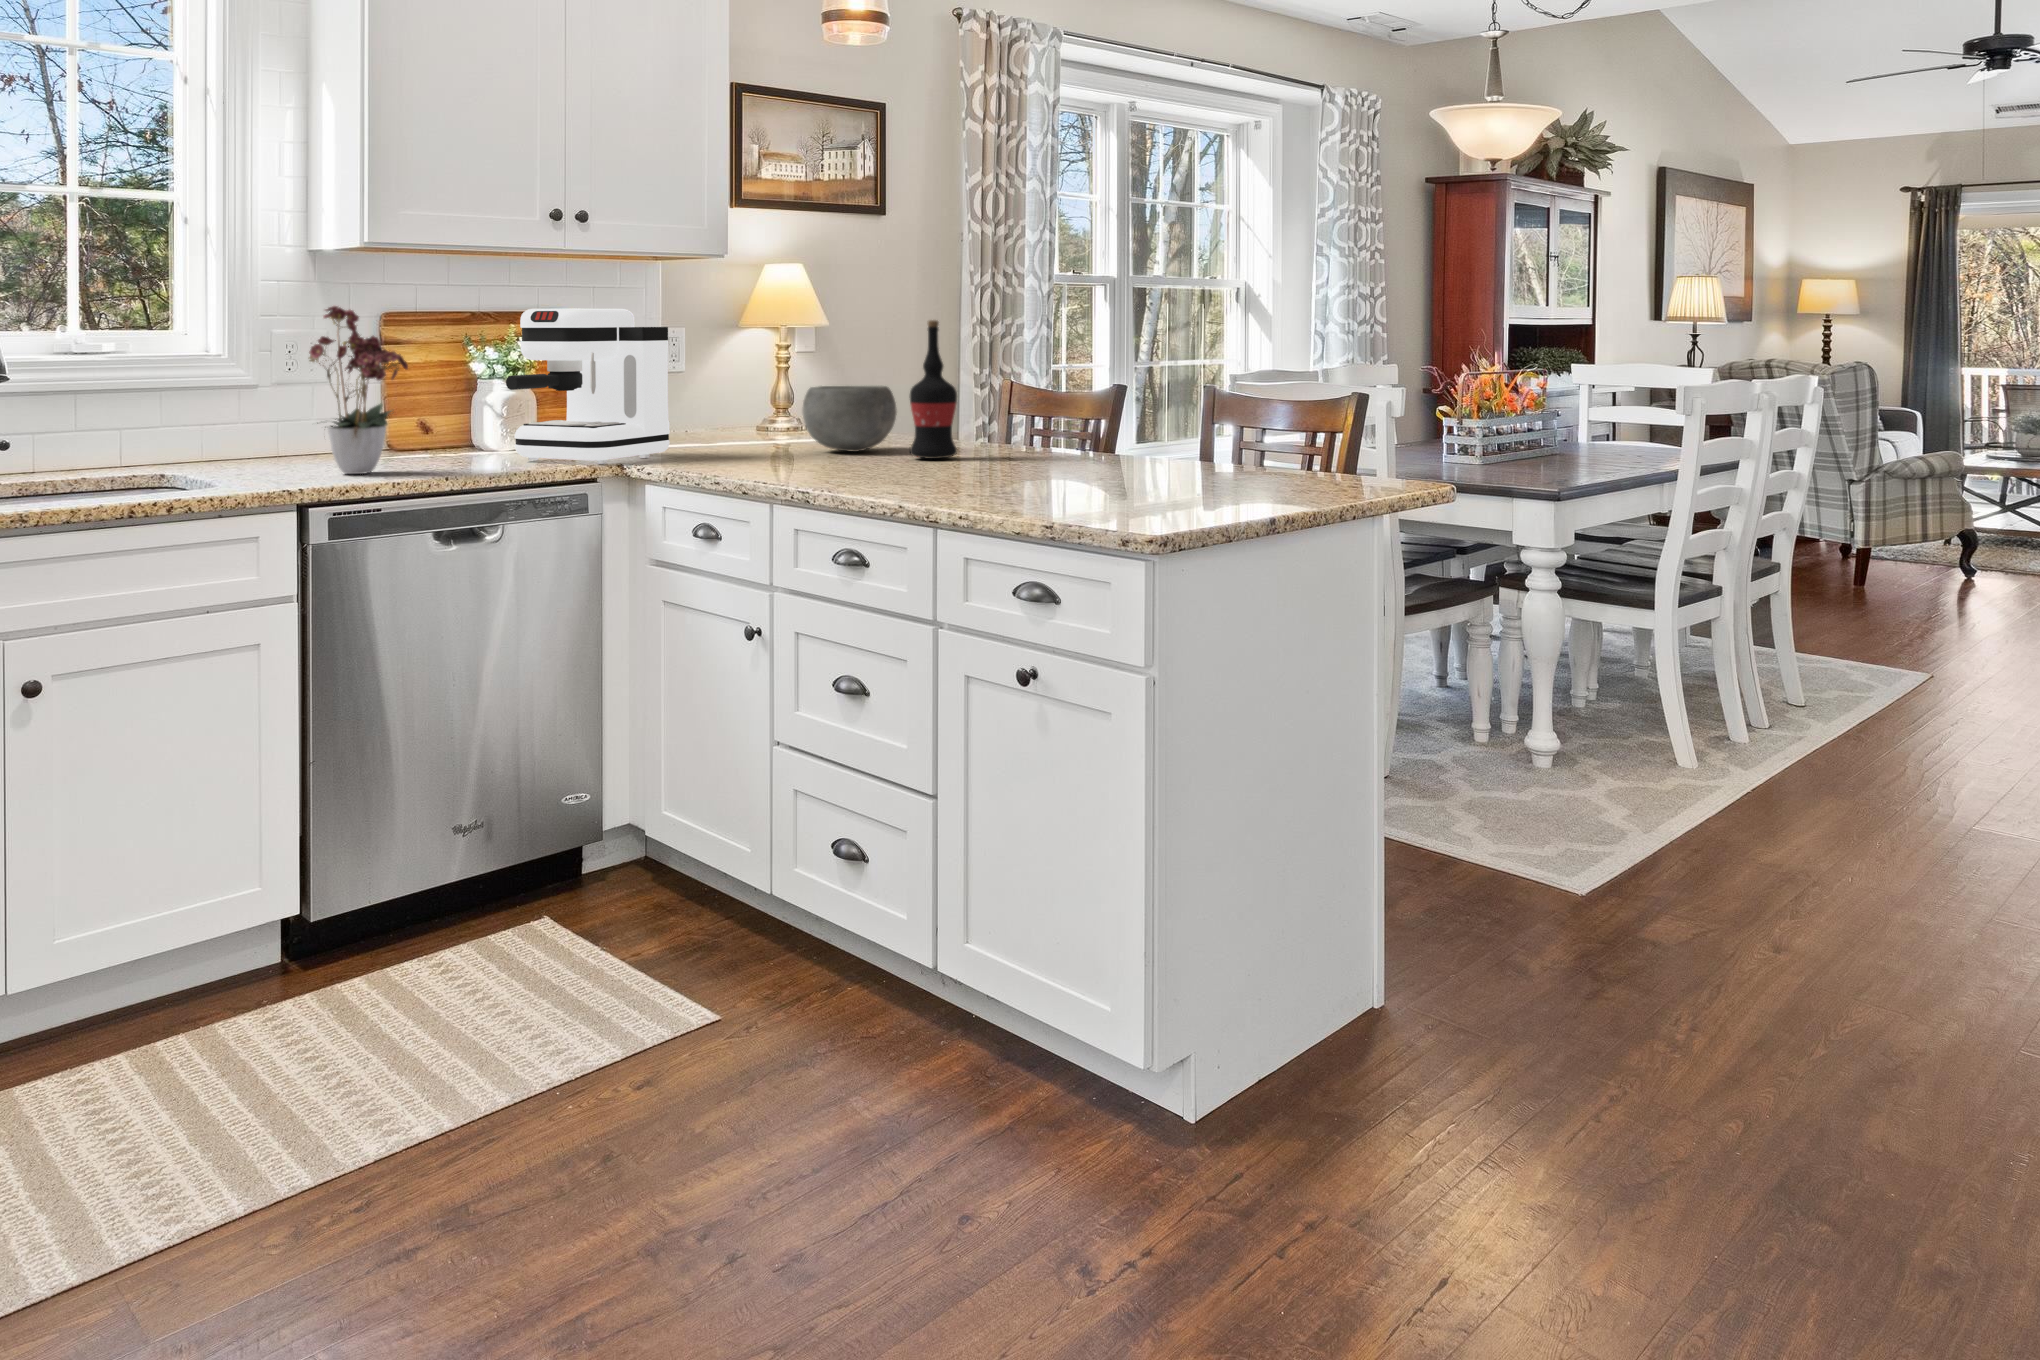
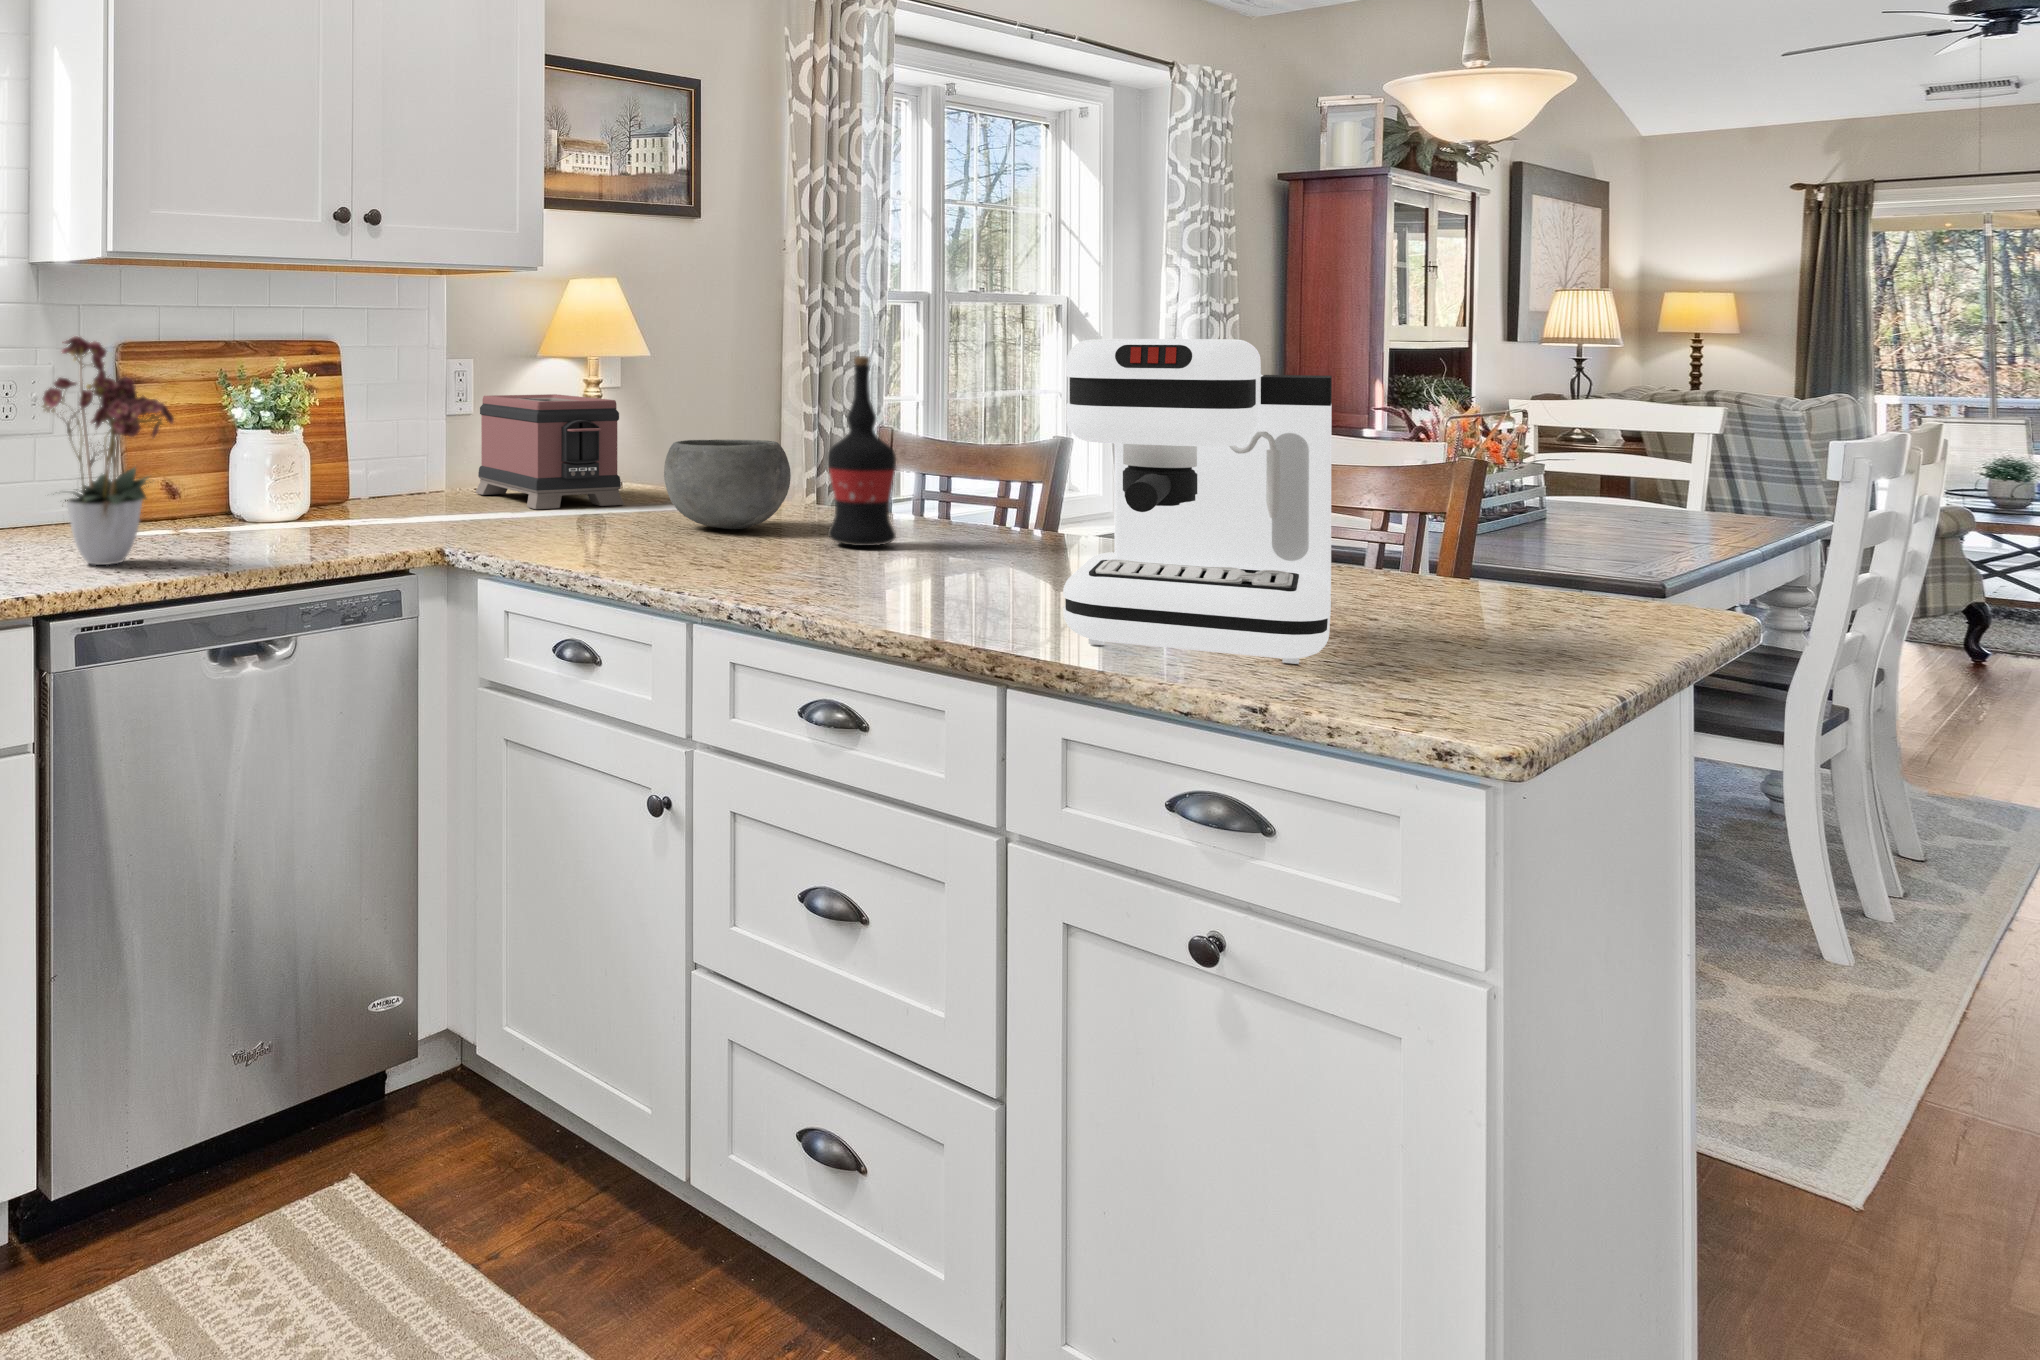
coffee maker: present [506,309,670,464] -> present [1063,339,1332,664]
toaster: none [684,356,792,443] -> present [475,394,624,509]

